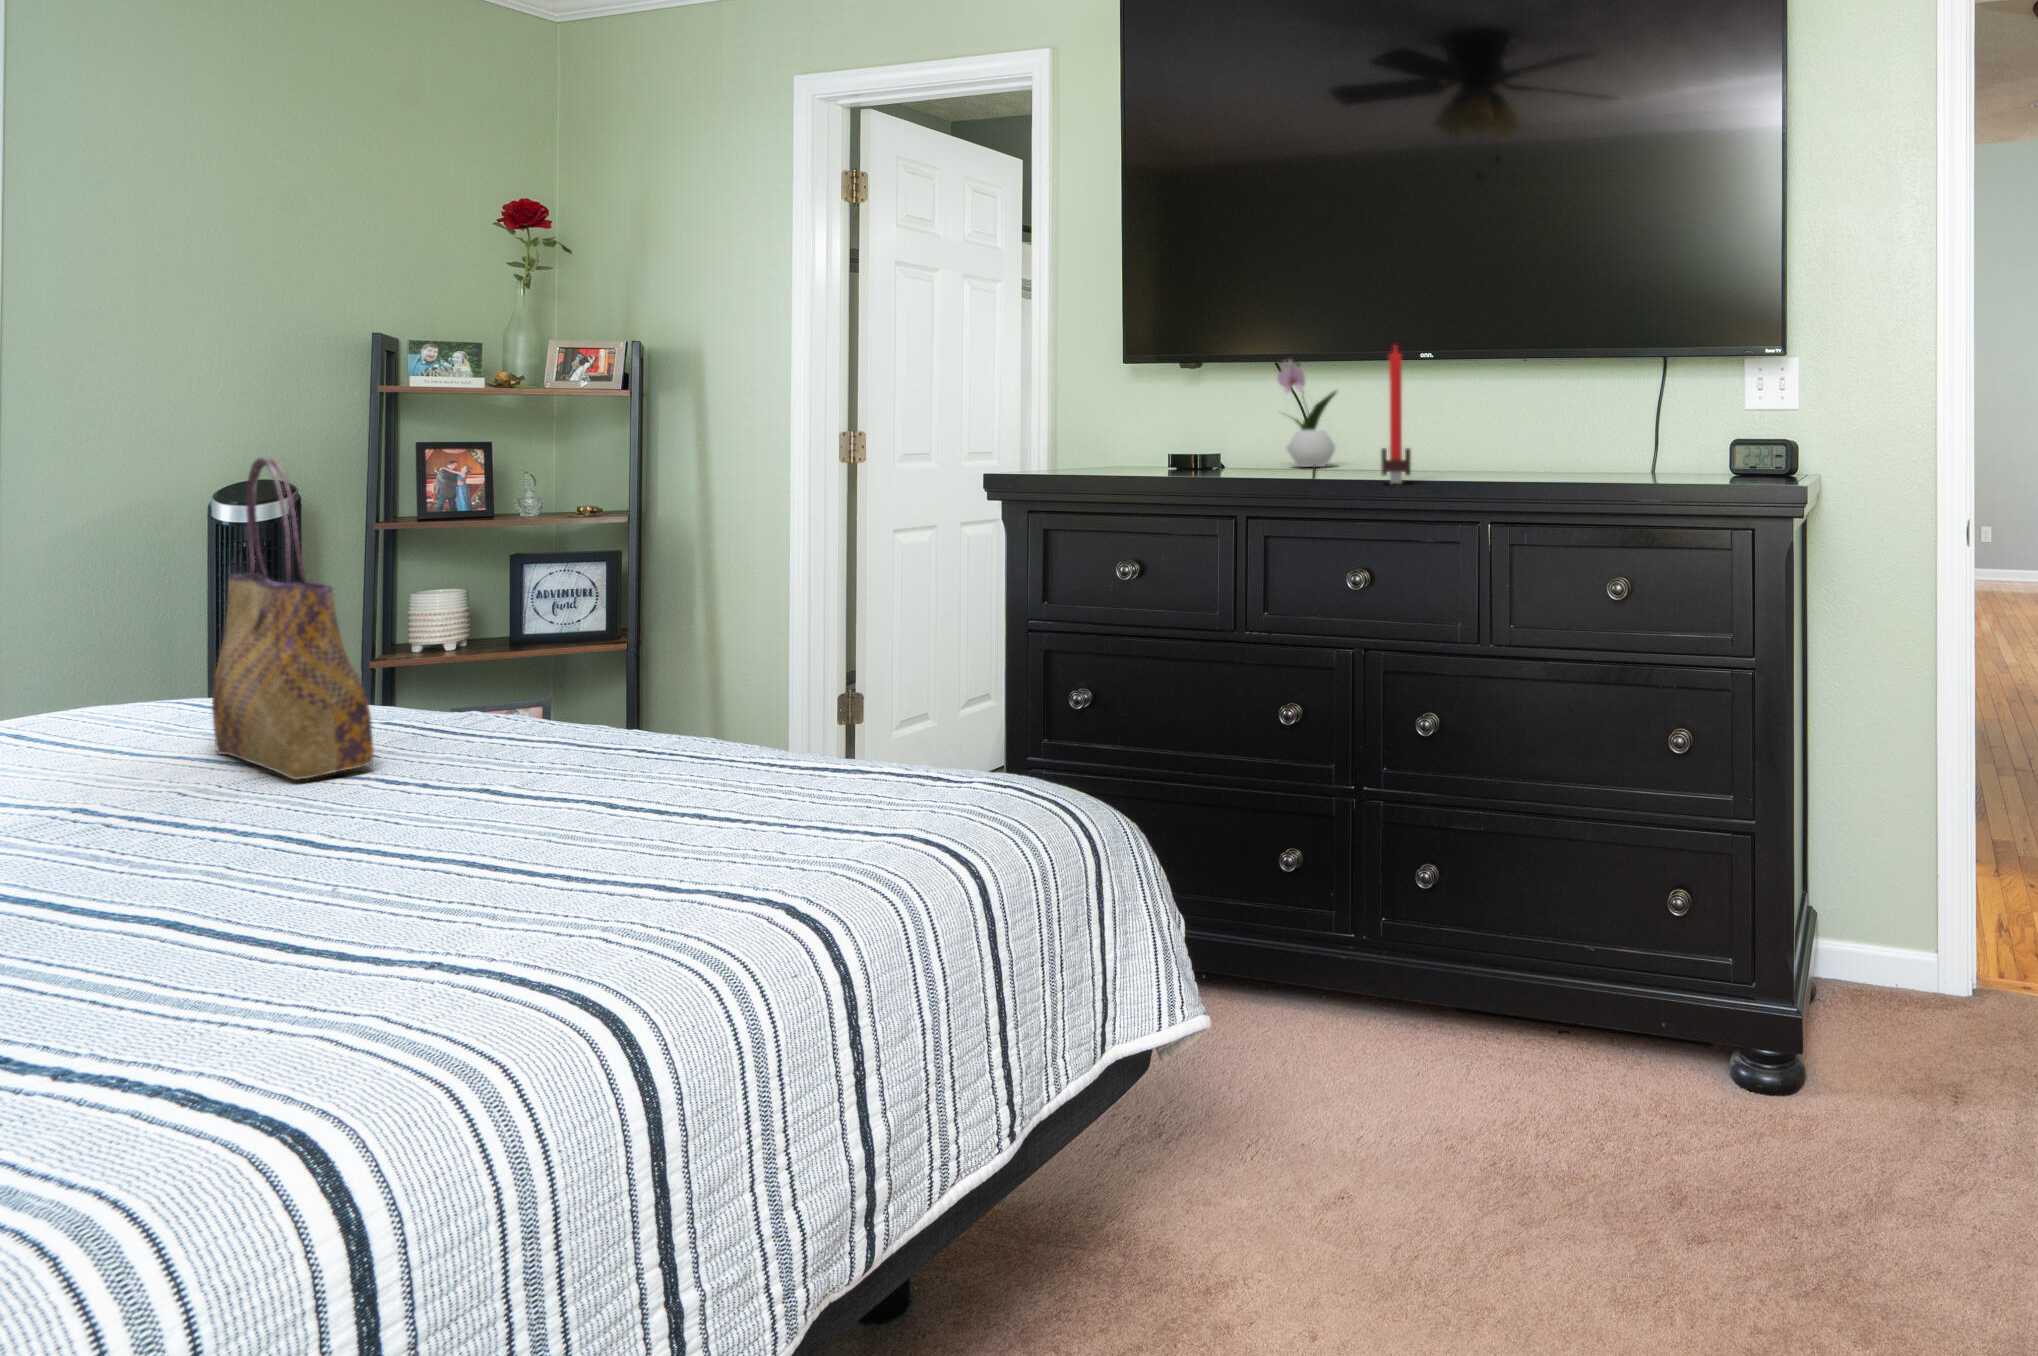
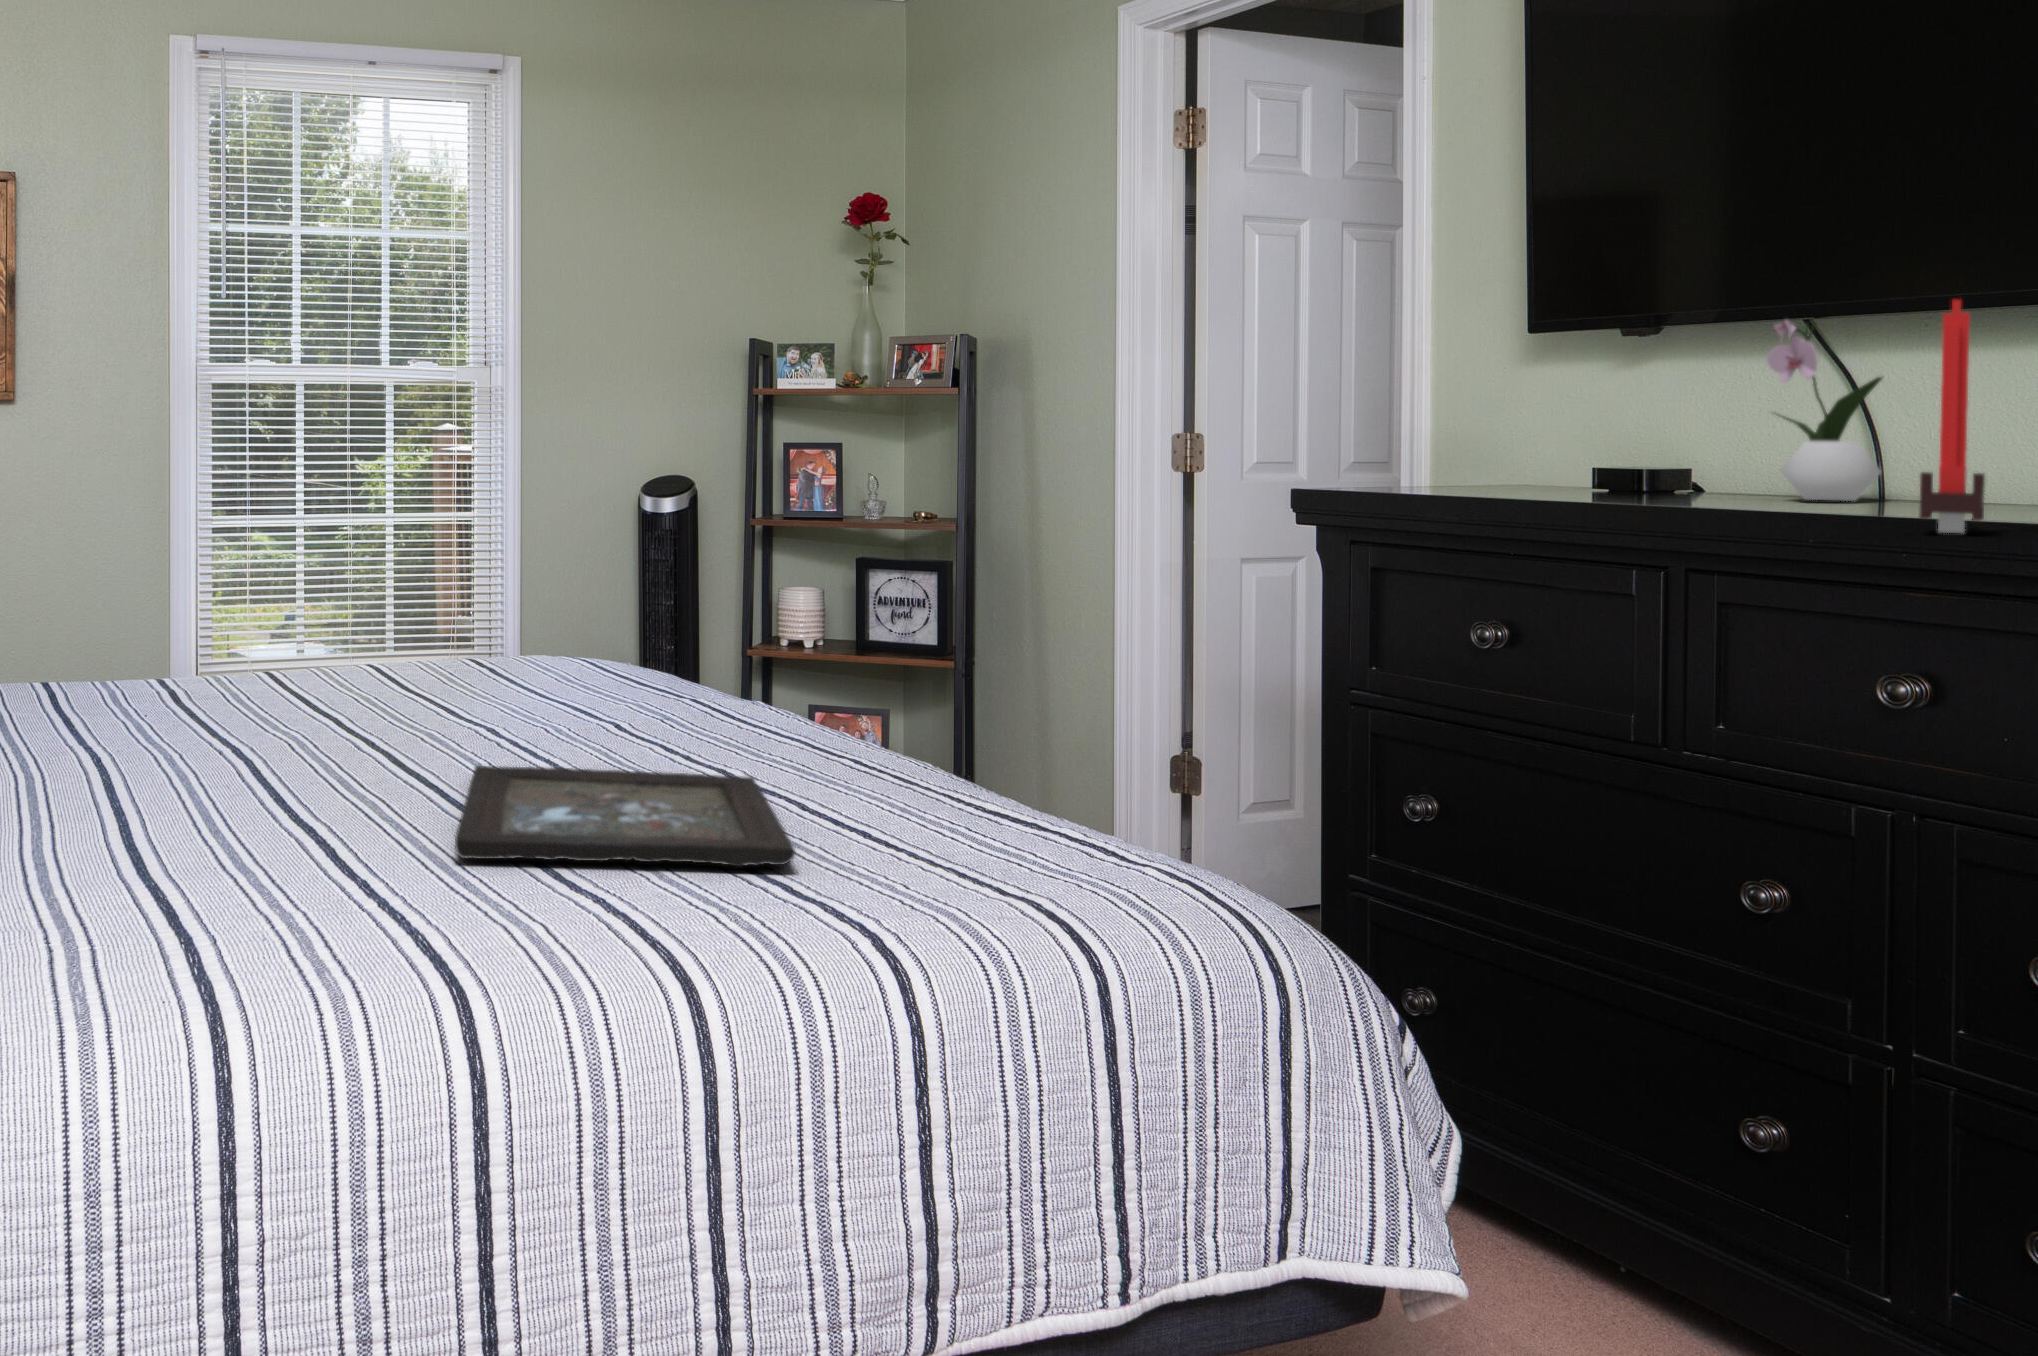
tote bag: present [212,458,374,780] -> none [567,452,652,735]
tray: none [134,786,665,965] -> present [455,766,795,866]

